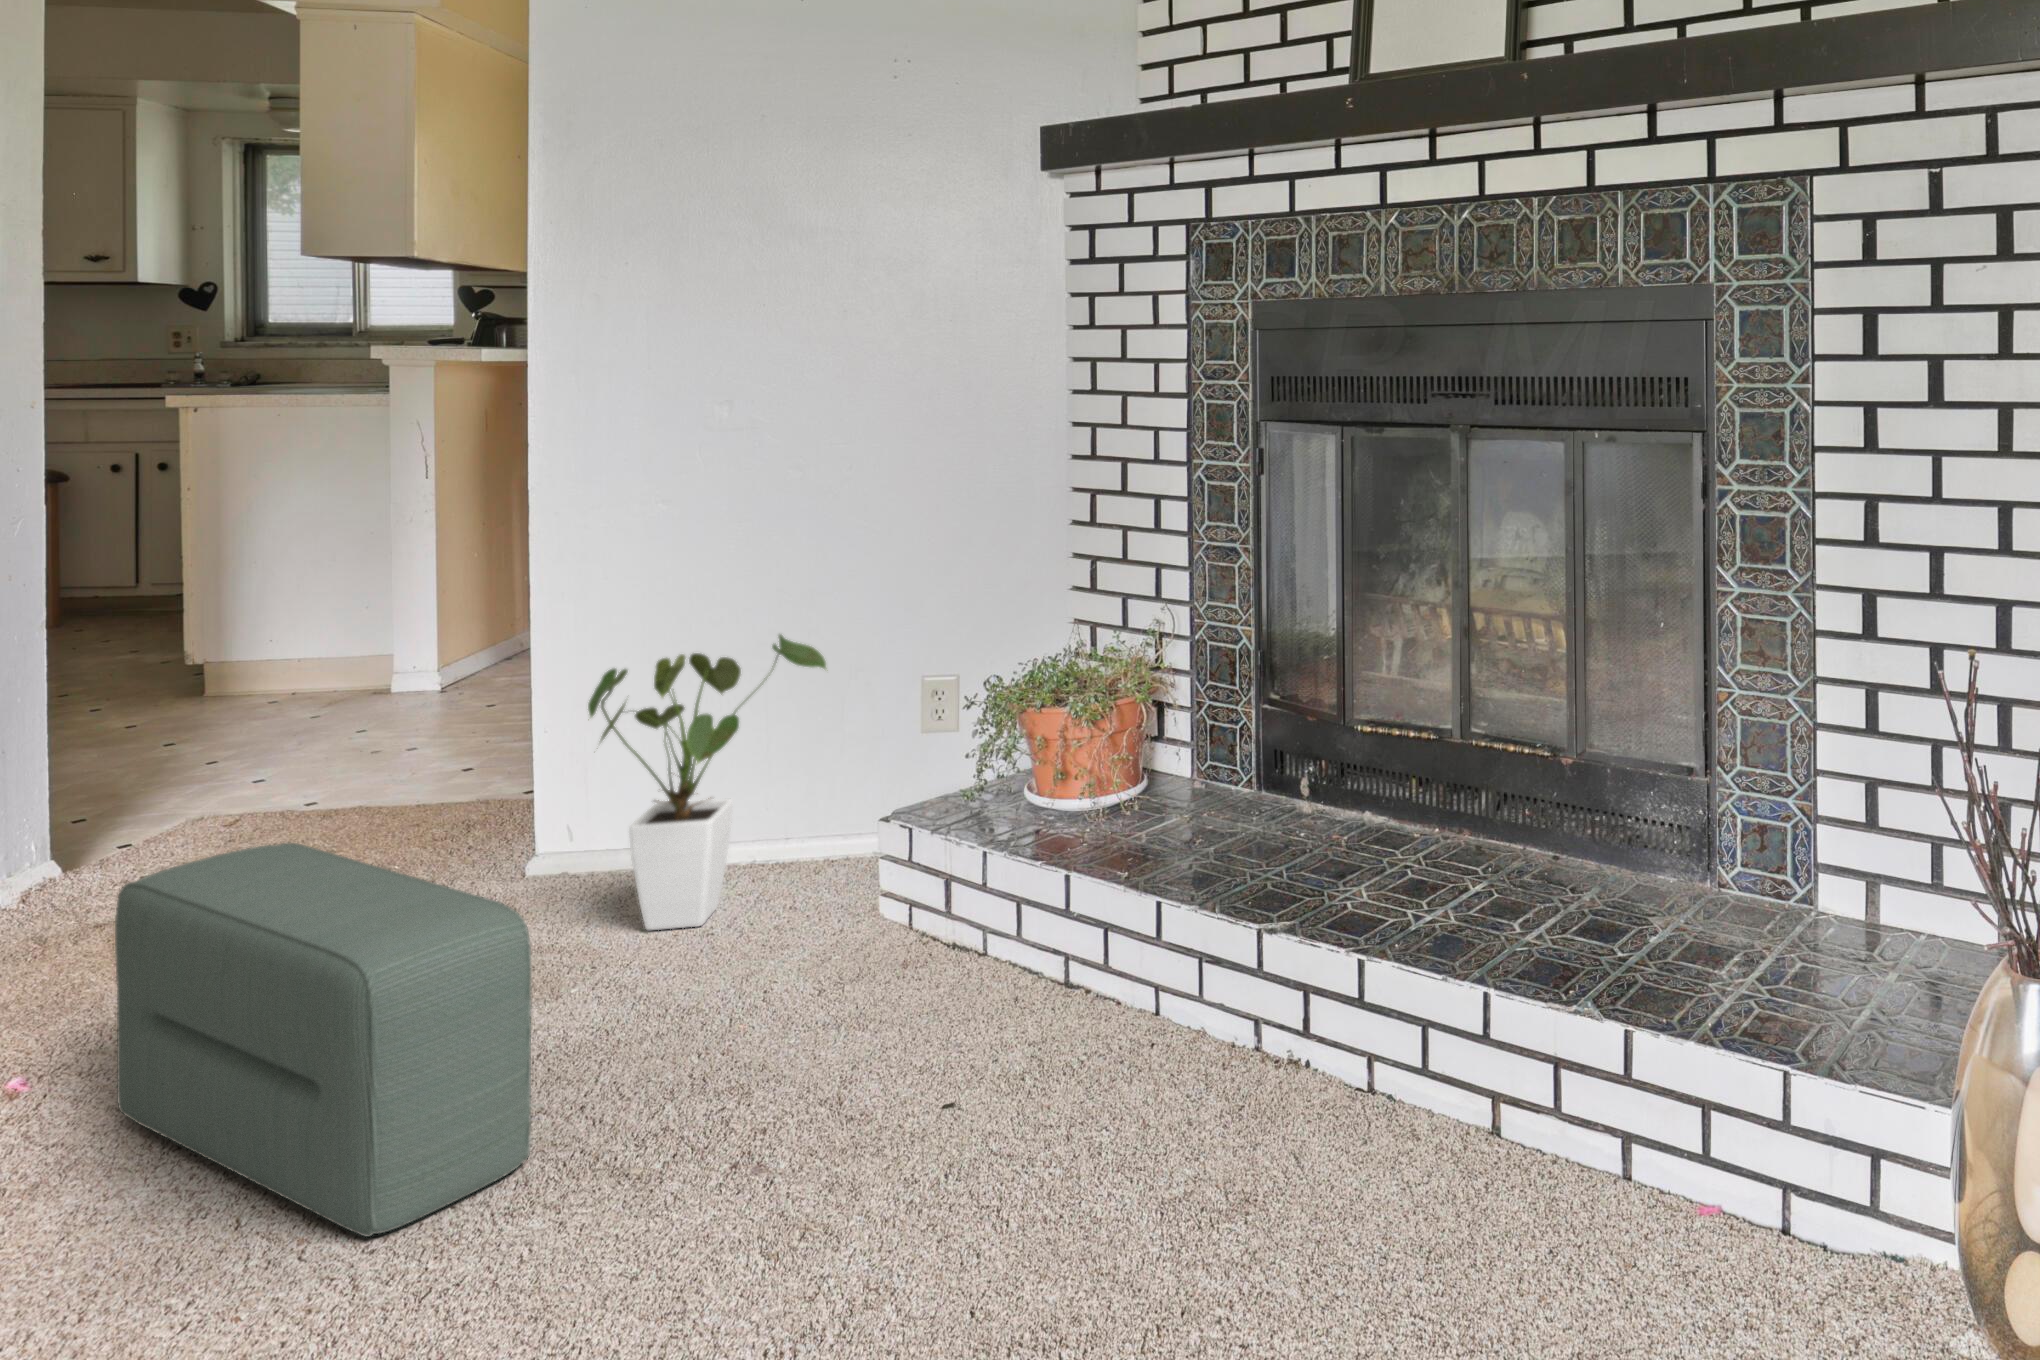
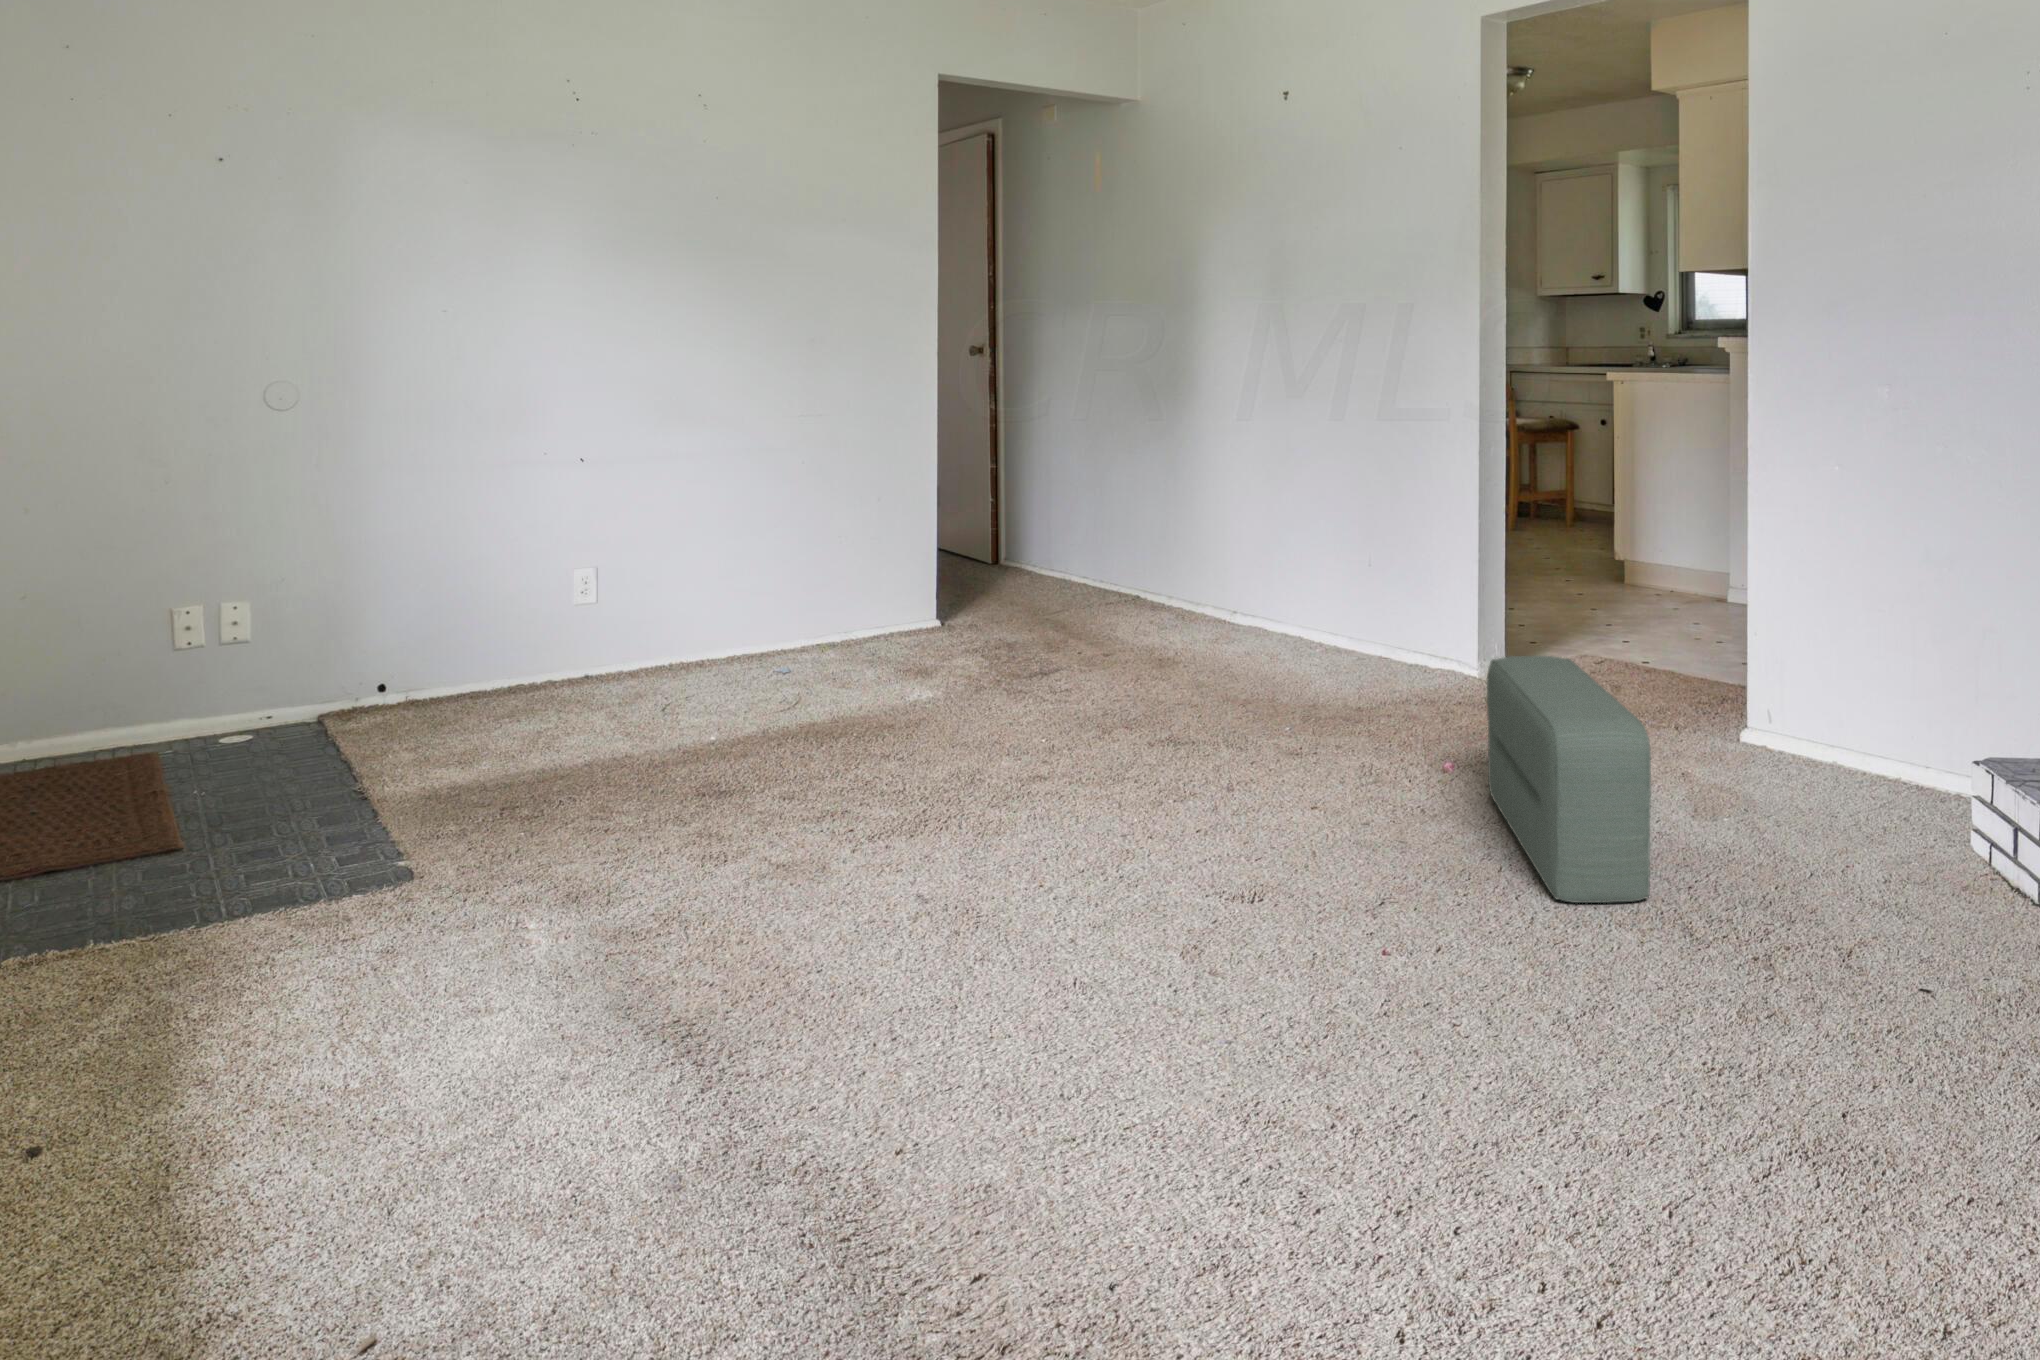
house plant: present [588,635,826,930] -> none [1745,585,1951,806]

